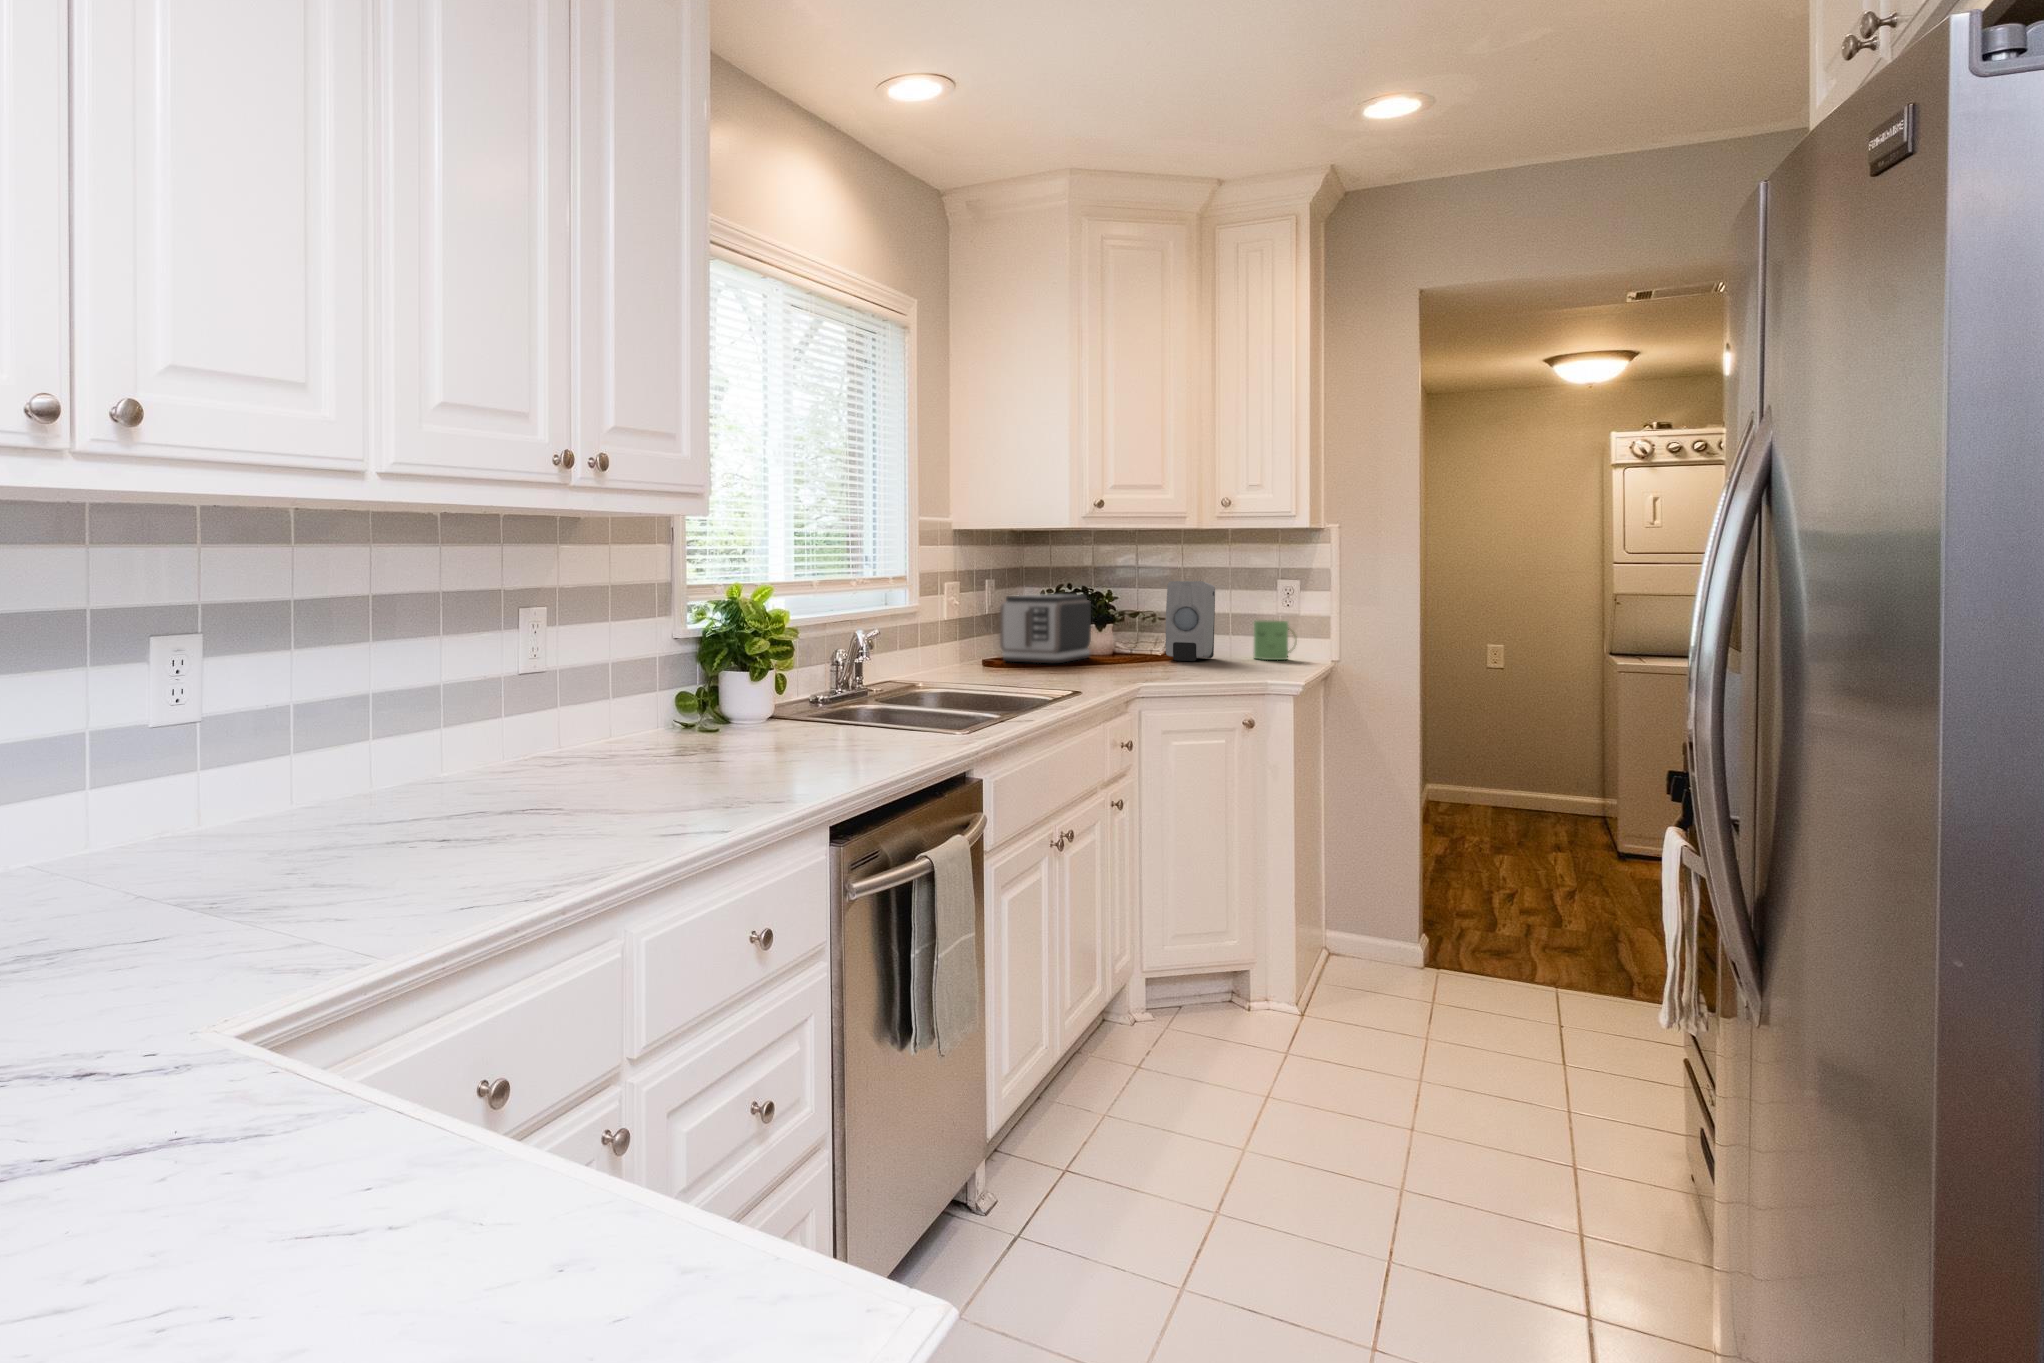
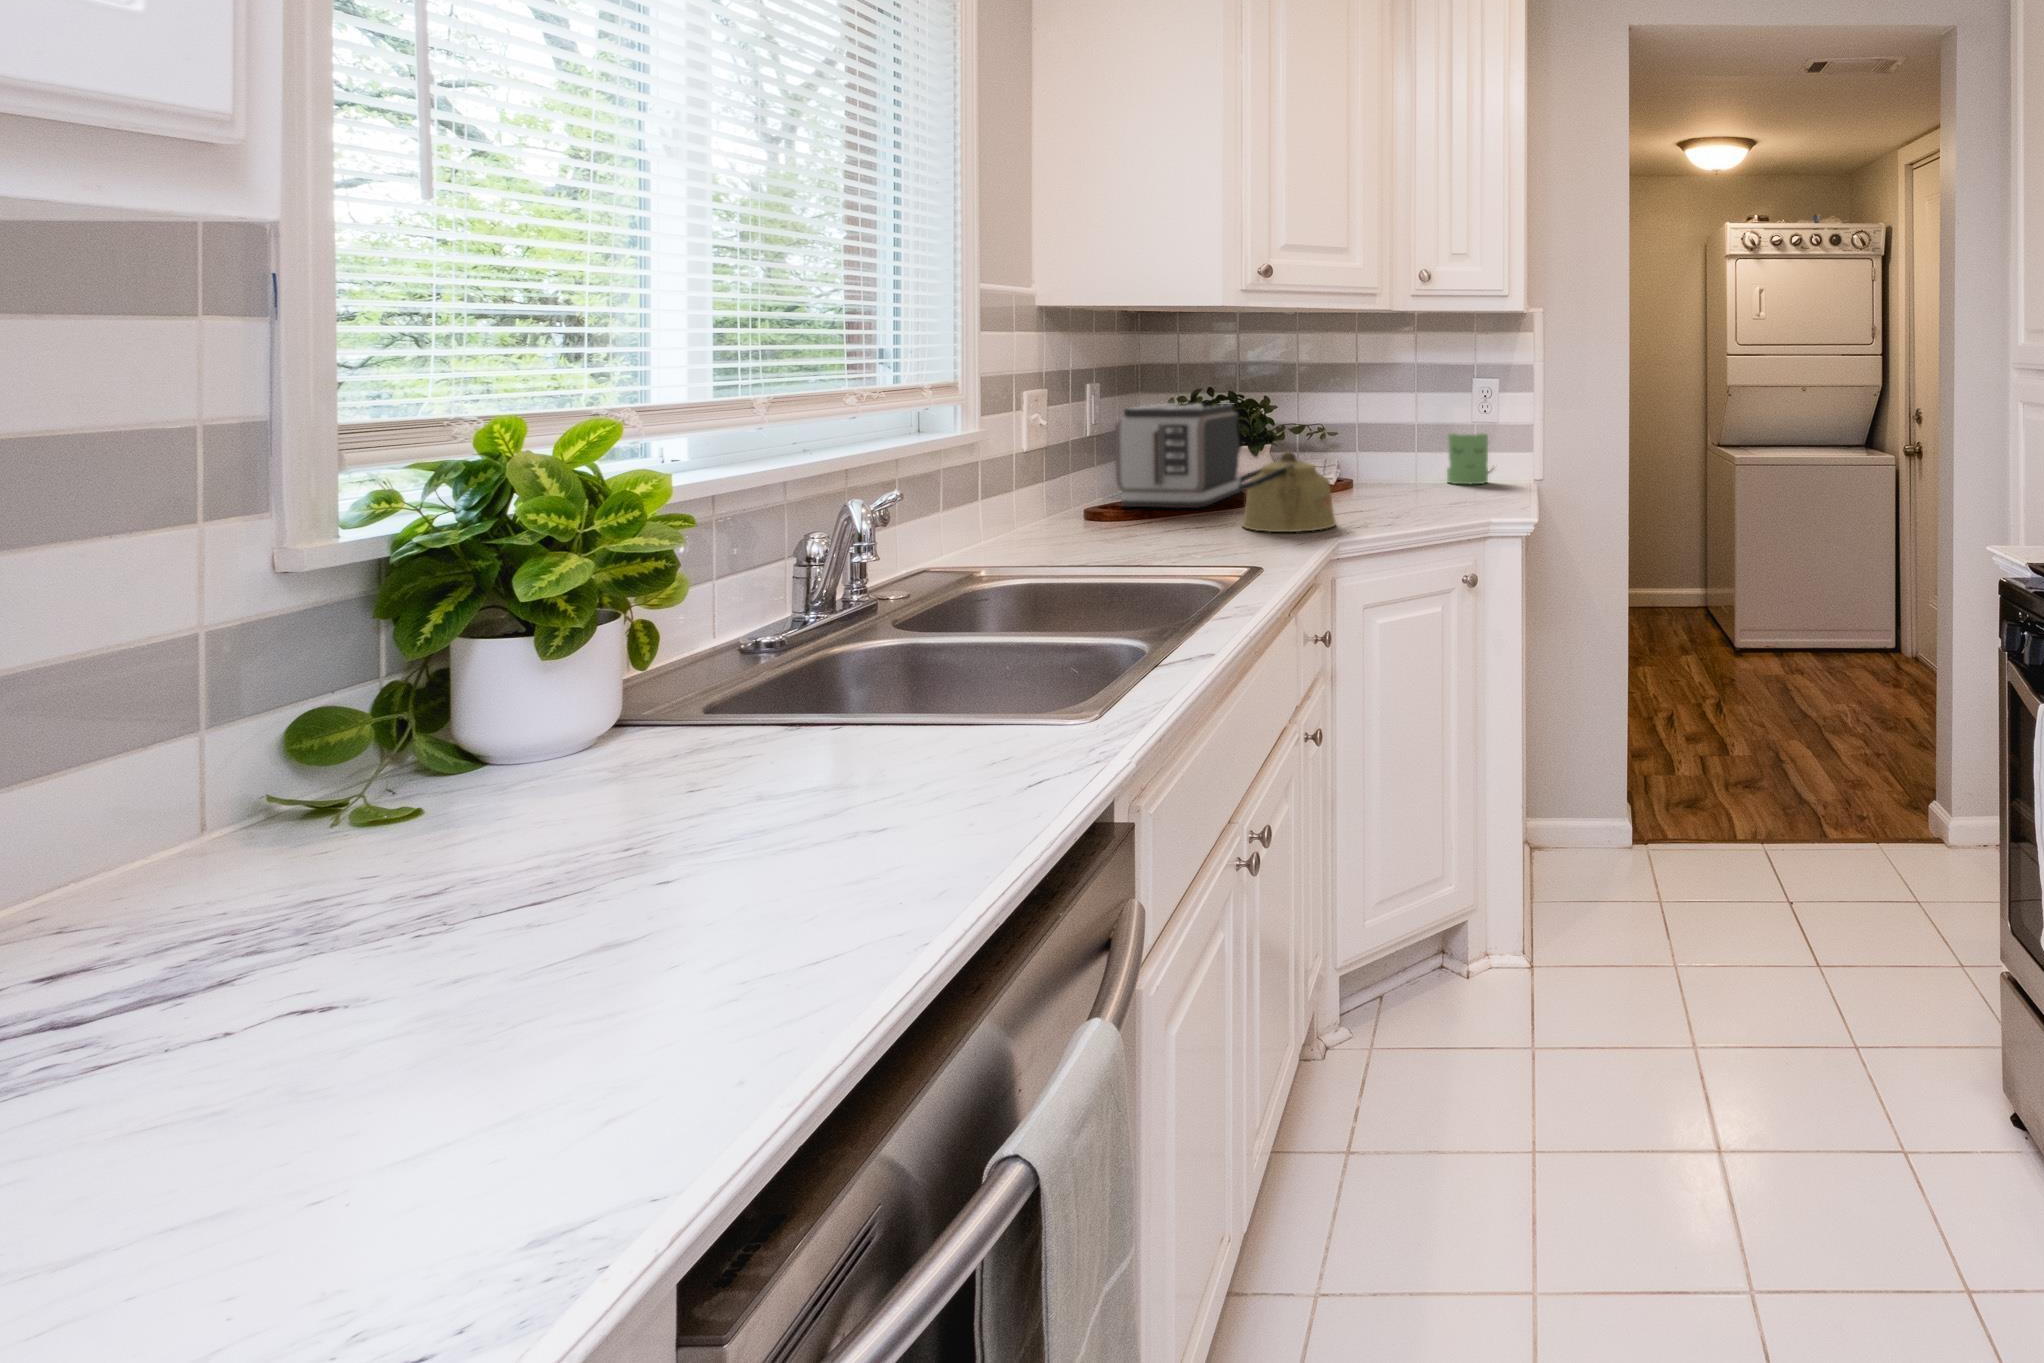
soap dispenser: present [1166,581,1215,661] -> none [1344,383,1401,492]
kettle: none [1079,624,1149,676] -> present [1238,452,1336,532]

